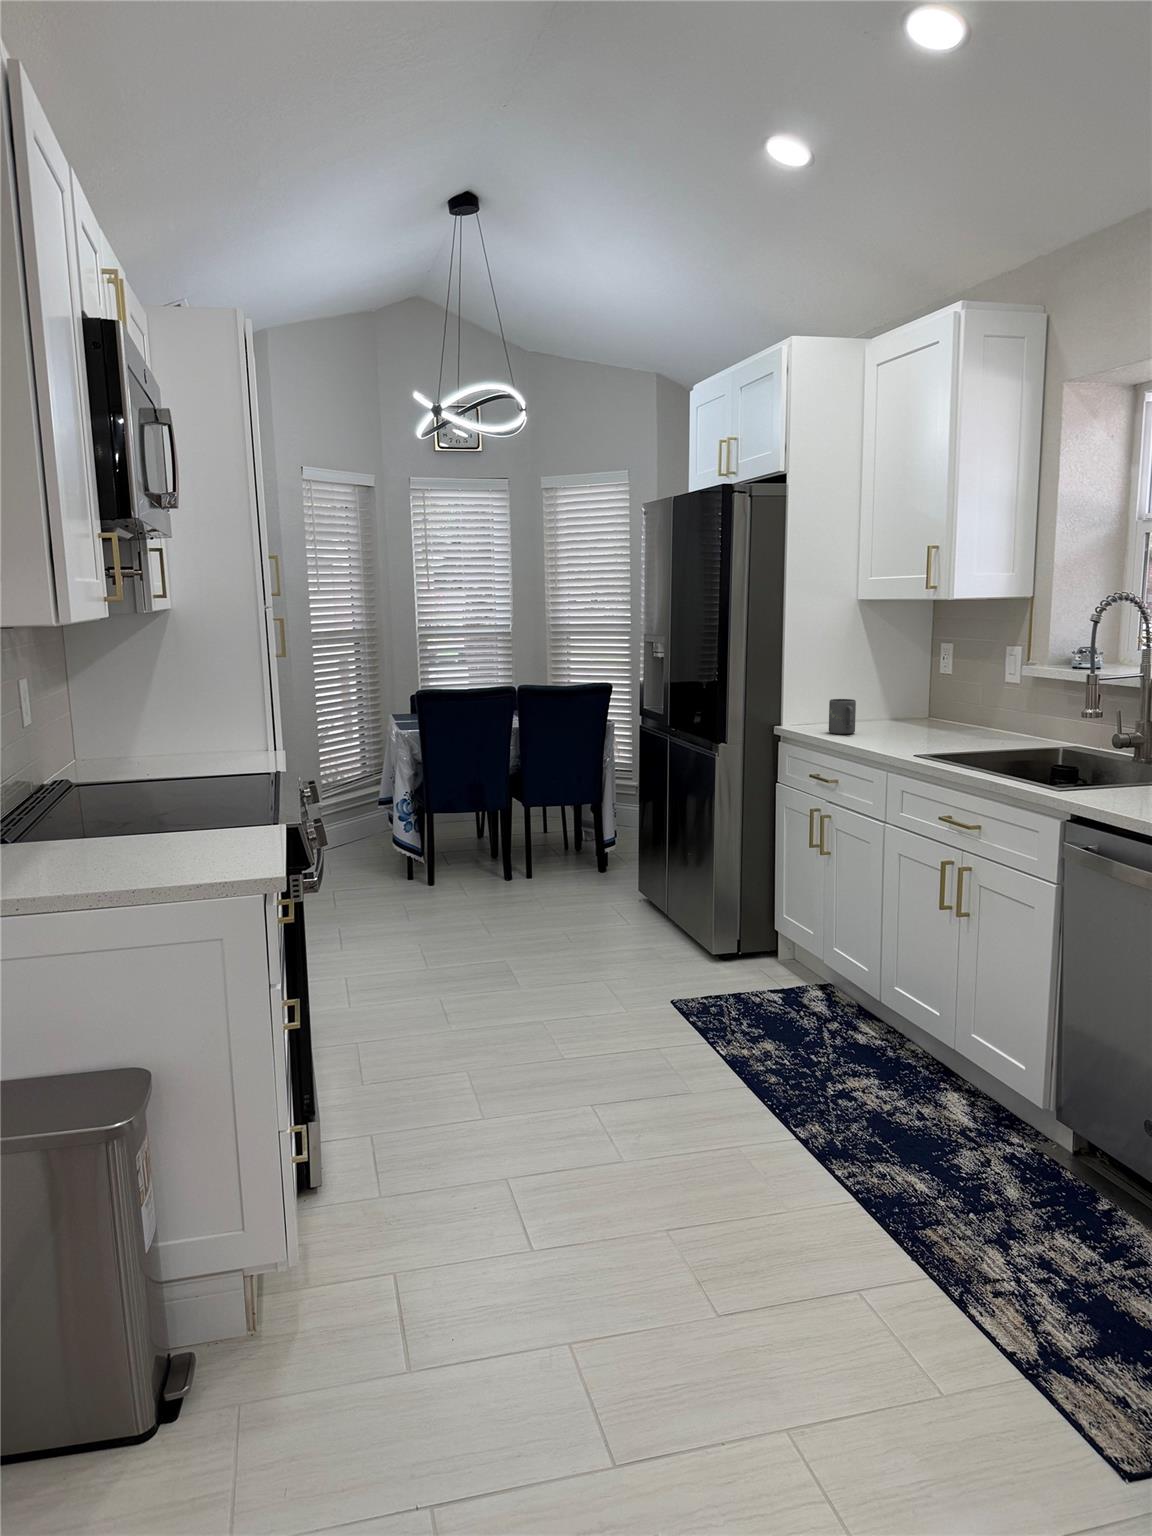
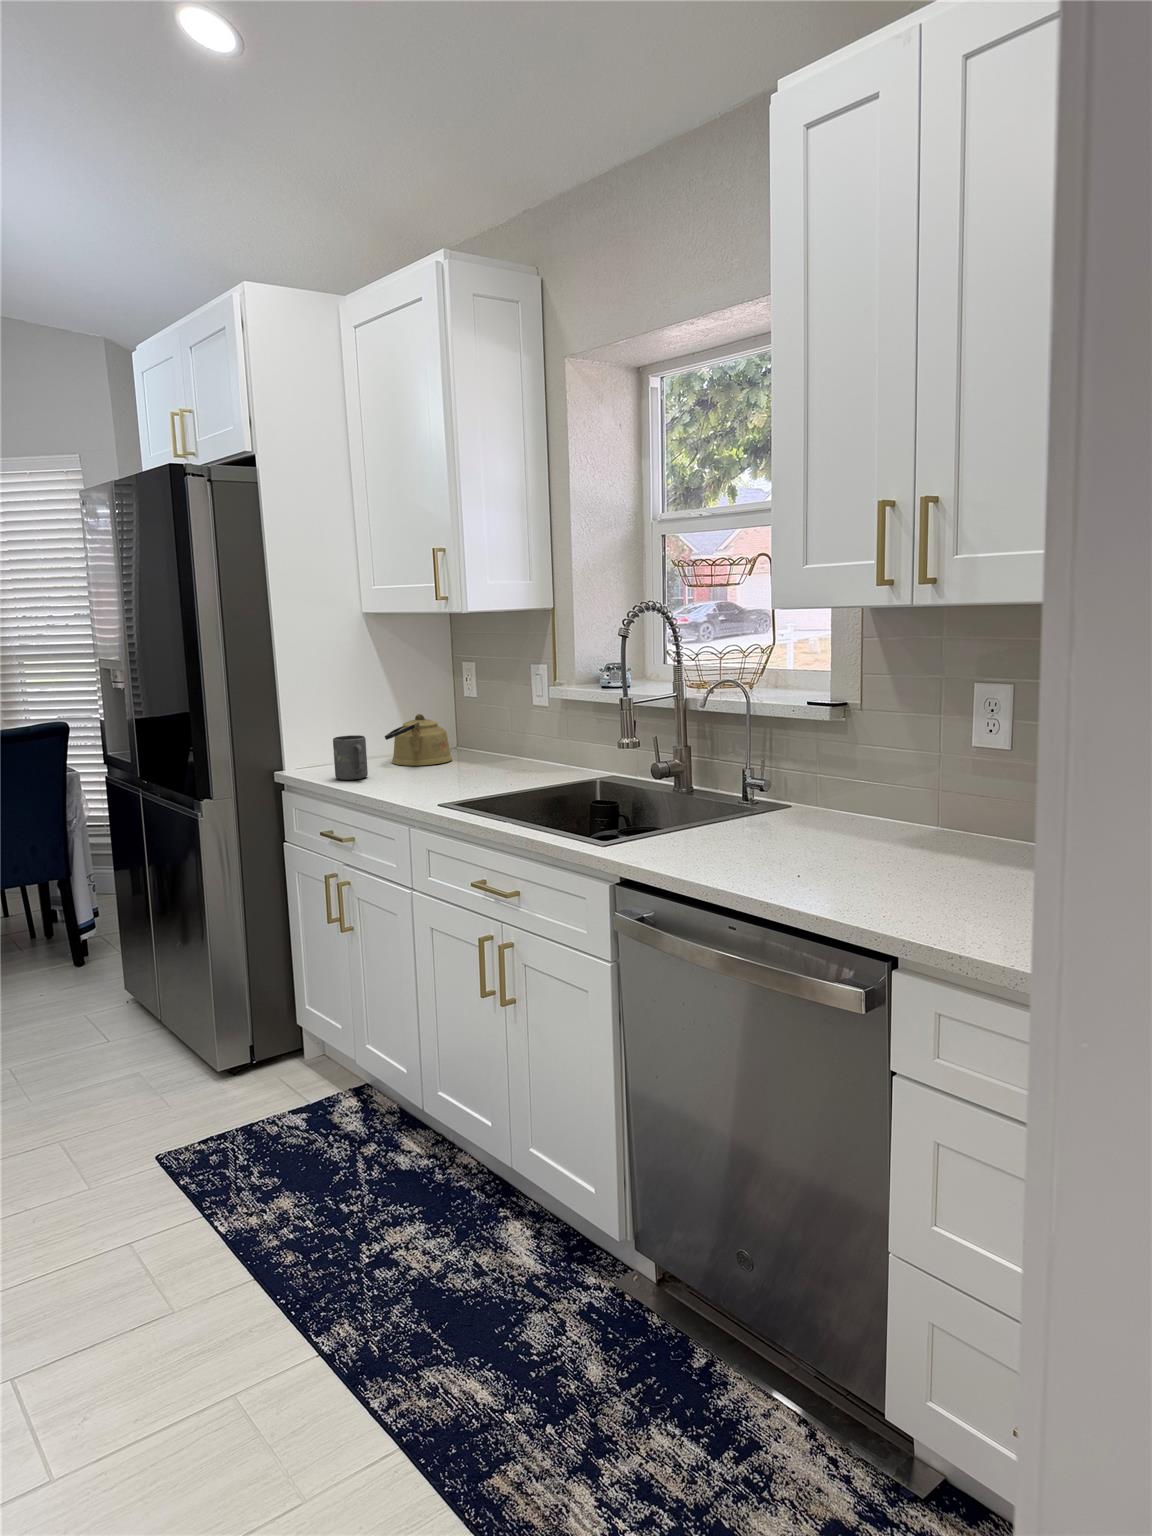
kettle: none [870,686,926,729] -> present [385,714,452,766]

